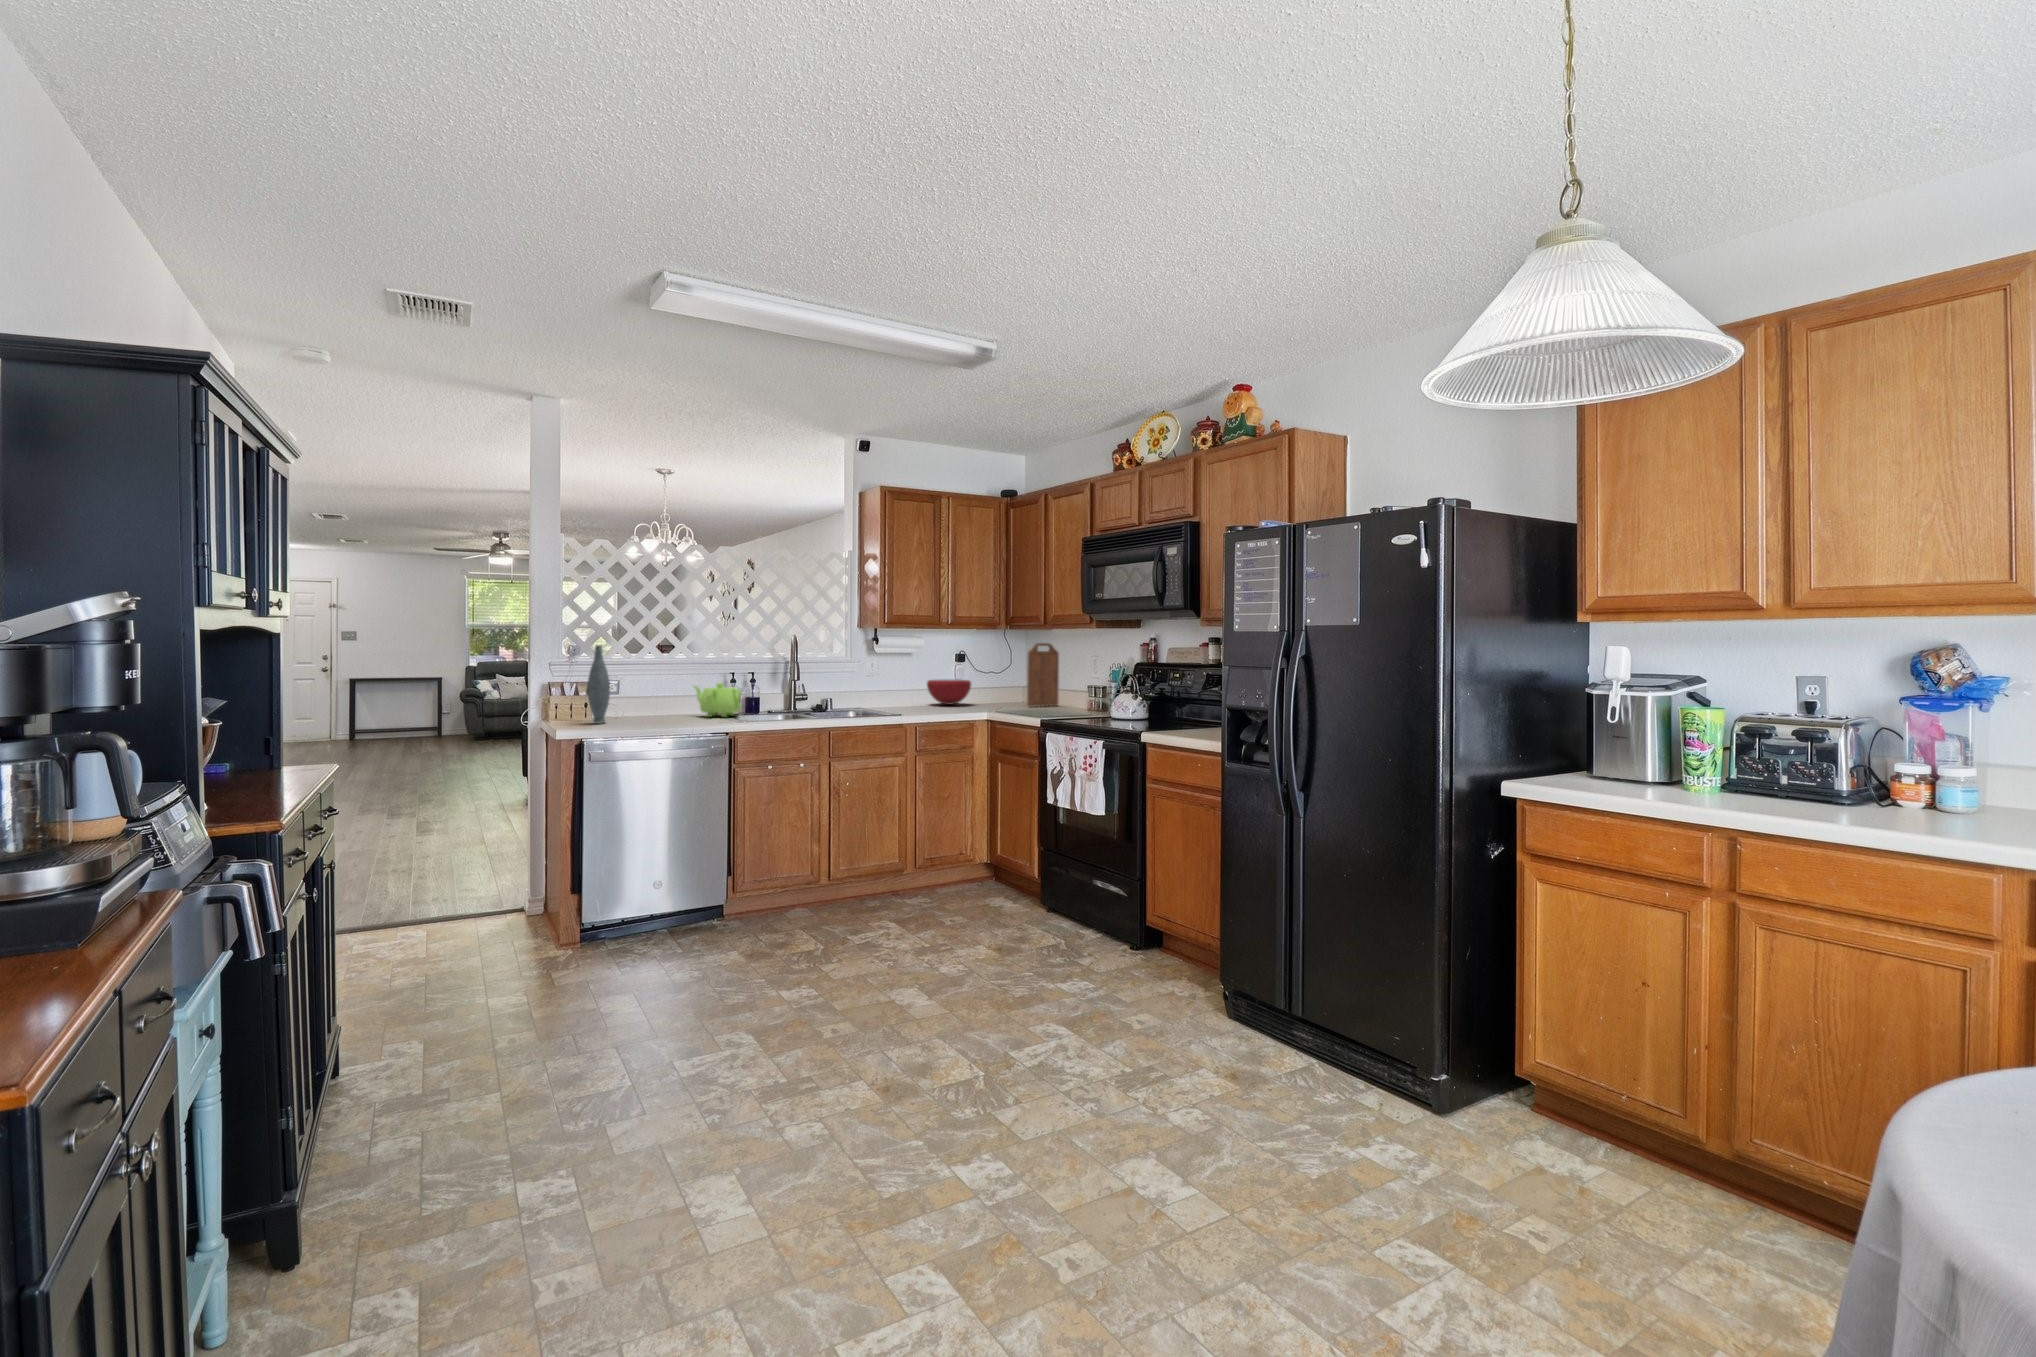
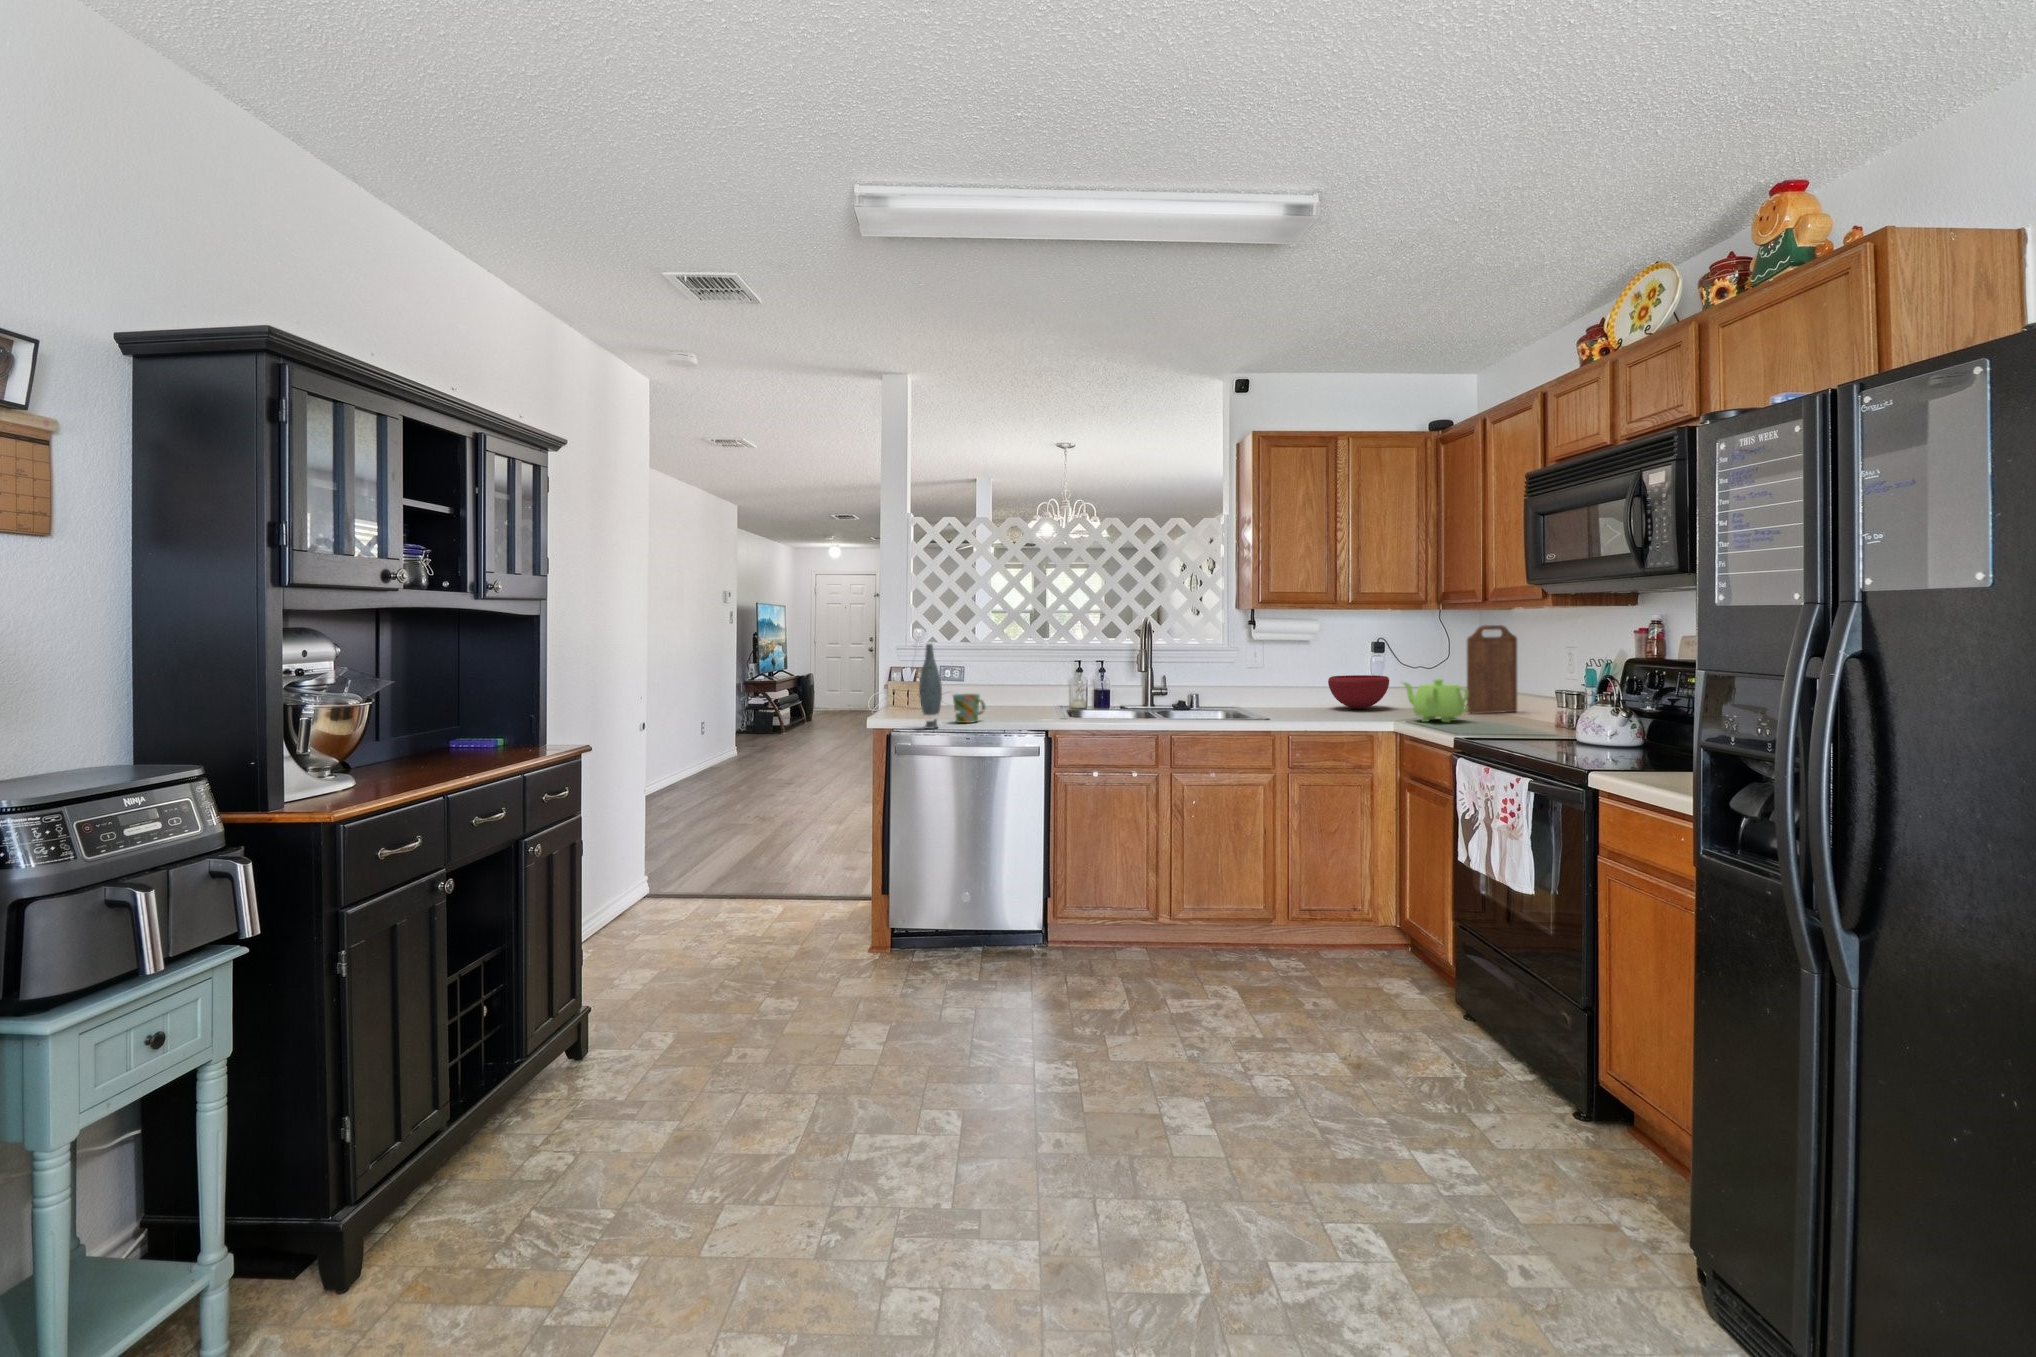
teapot: present [694,683,741,717] -> present [1403,679,1468,722]
mug: none [613,693,643,719] -> present [953,694,985,723]

